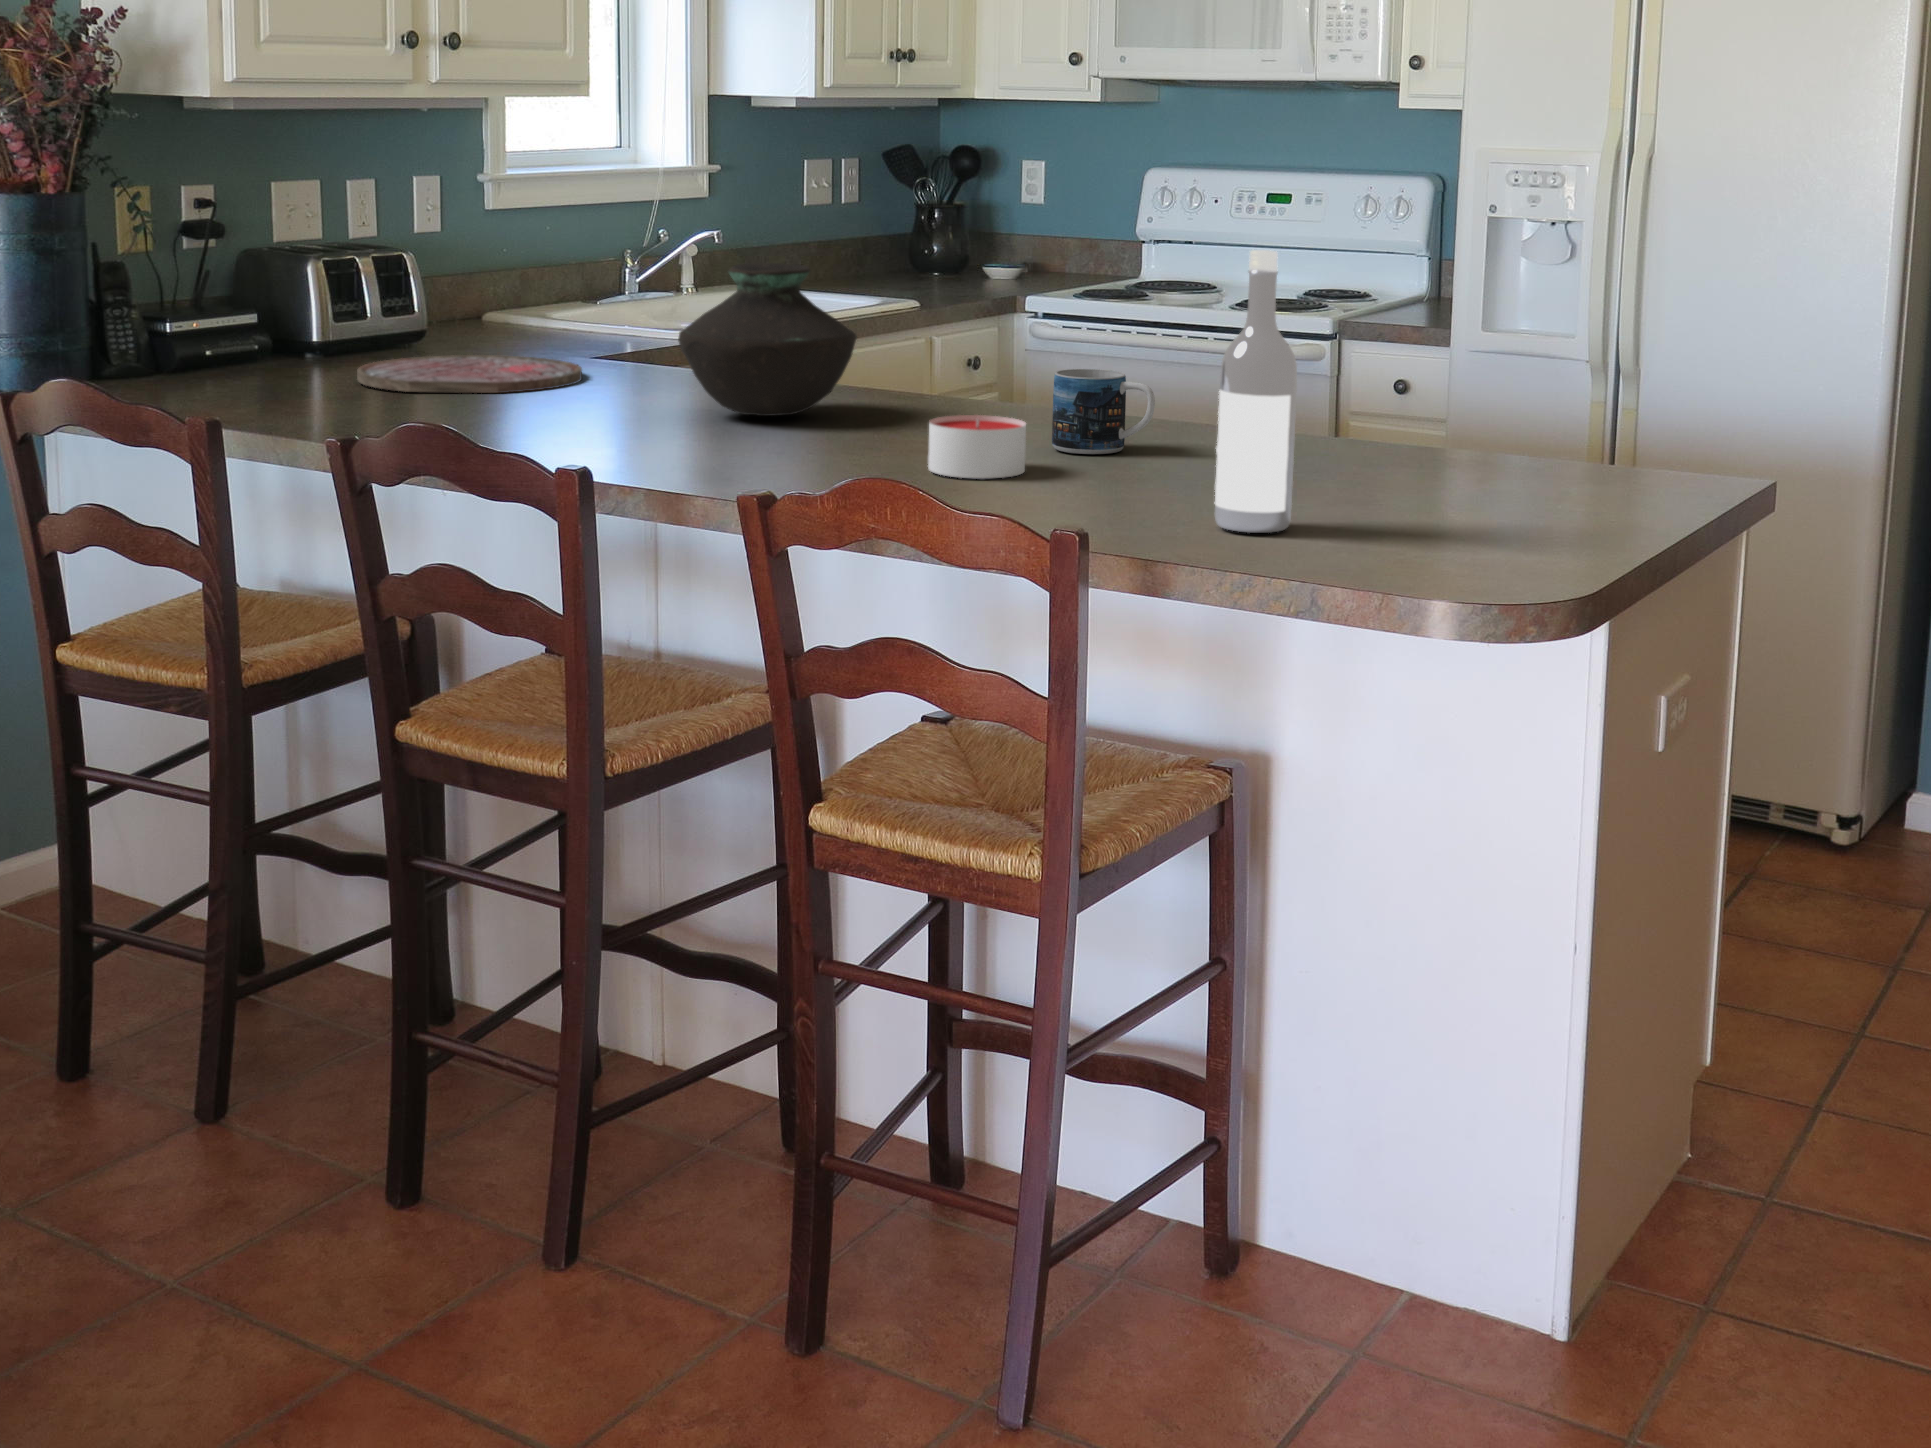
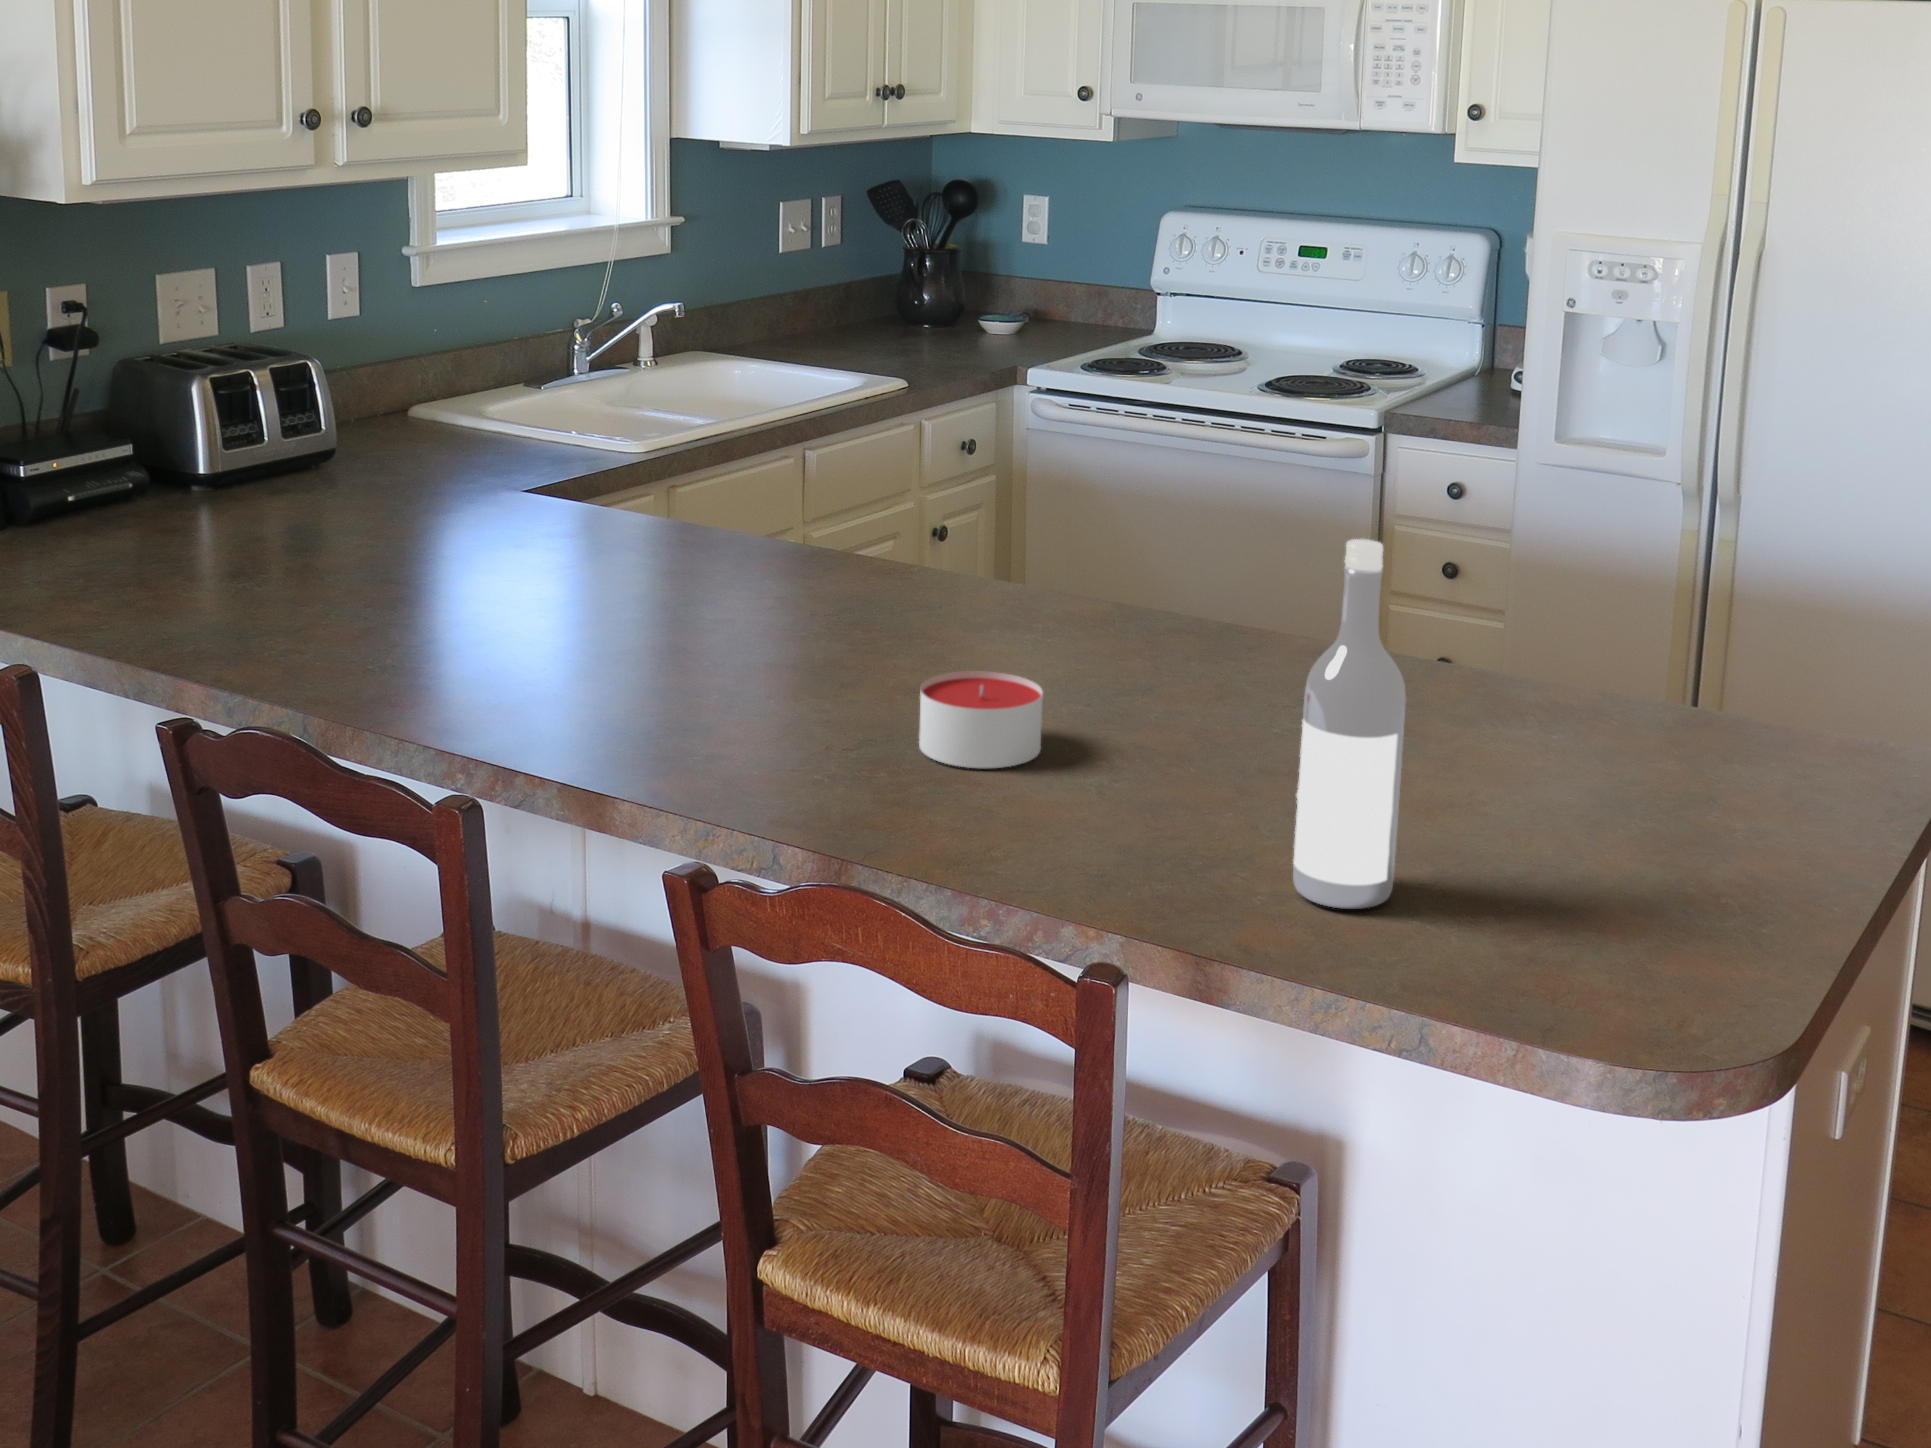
vase: present [678,263,856,416] -> none [615,433,833,626]
cutting board: present [357,355,582,393] -> none [242,496,510,568]
mug: present [1052,369,1155,454] -> none [1072,594,1201,709]

